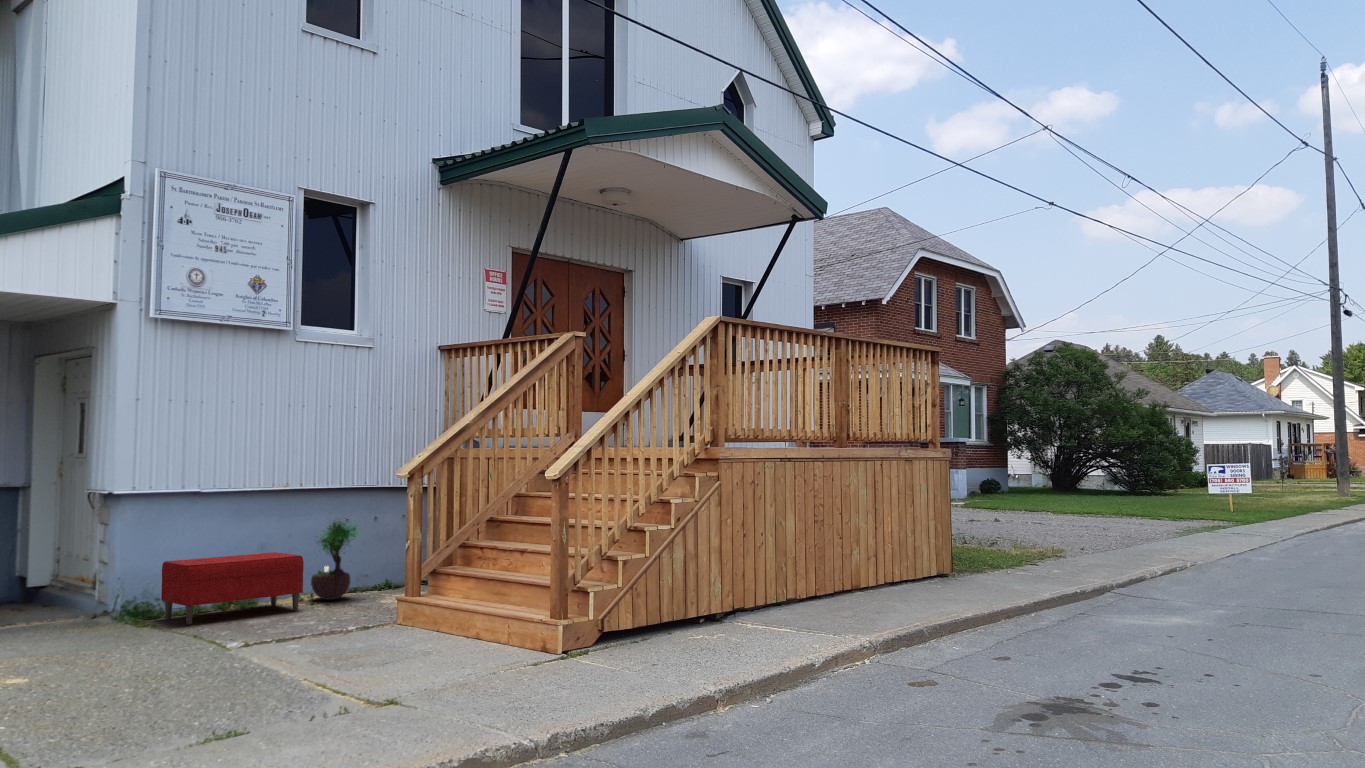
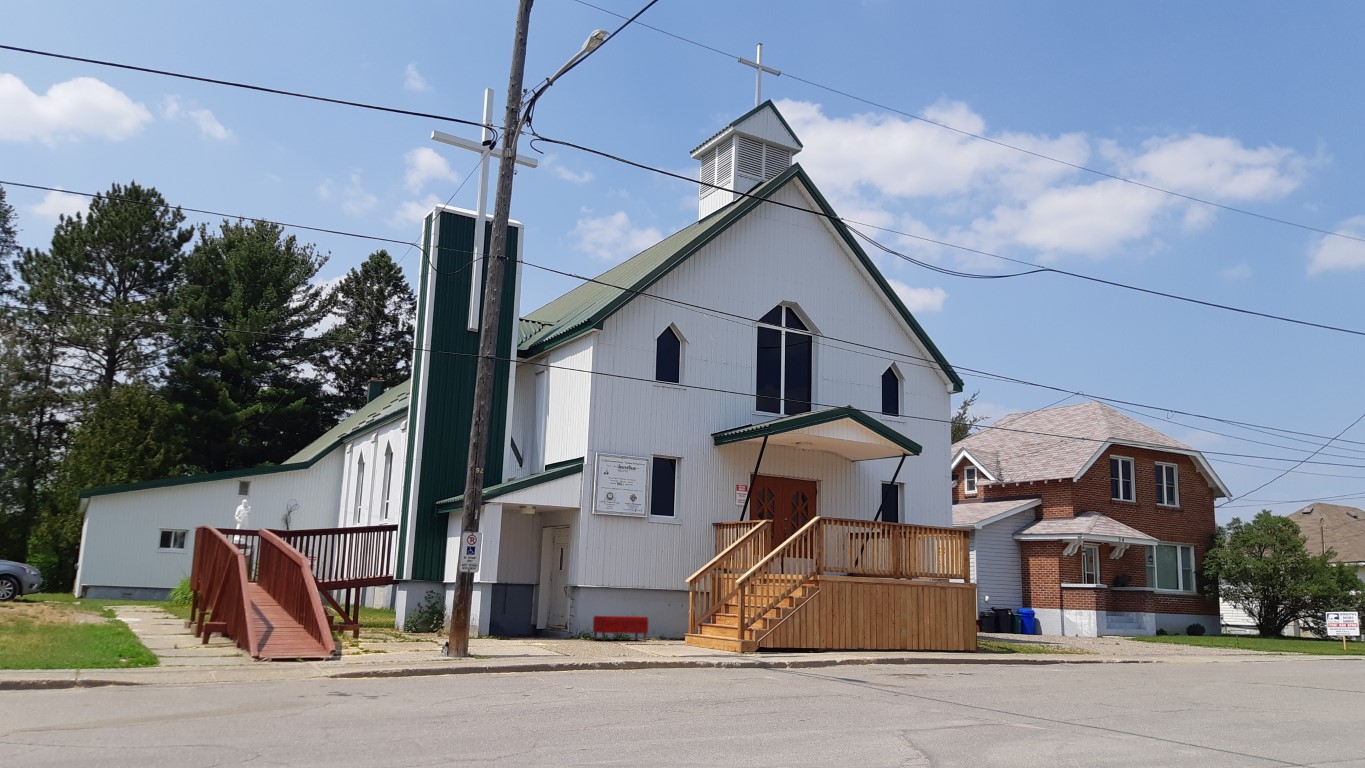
potted tree: present [311,520,358,600] -> none [652,600,674,640]

